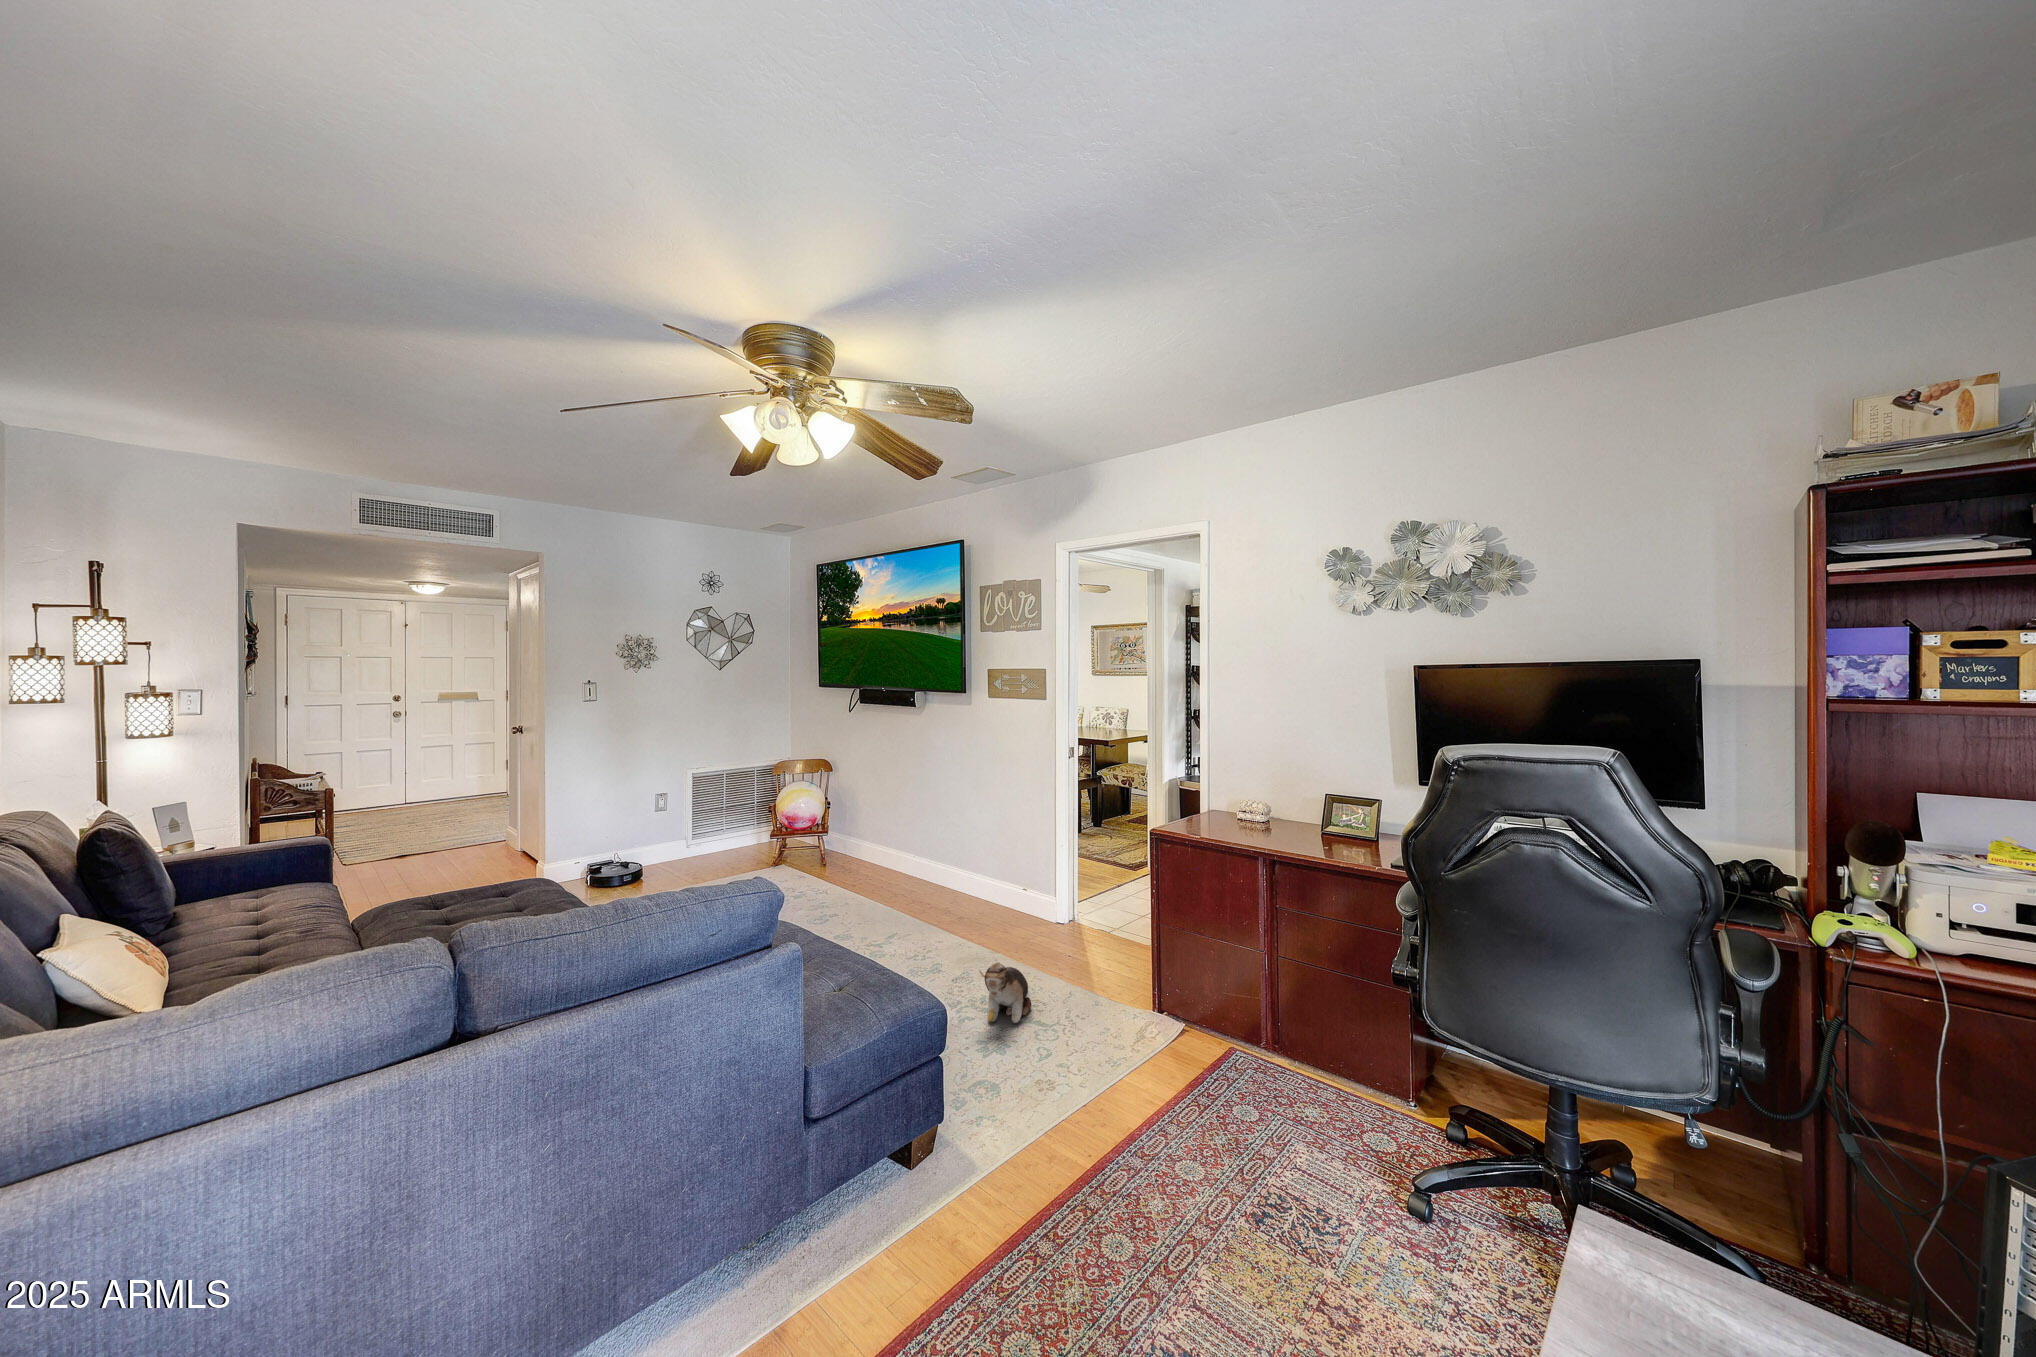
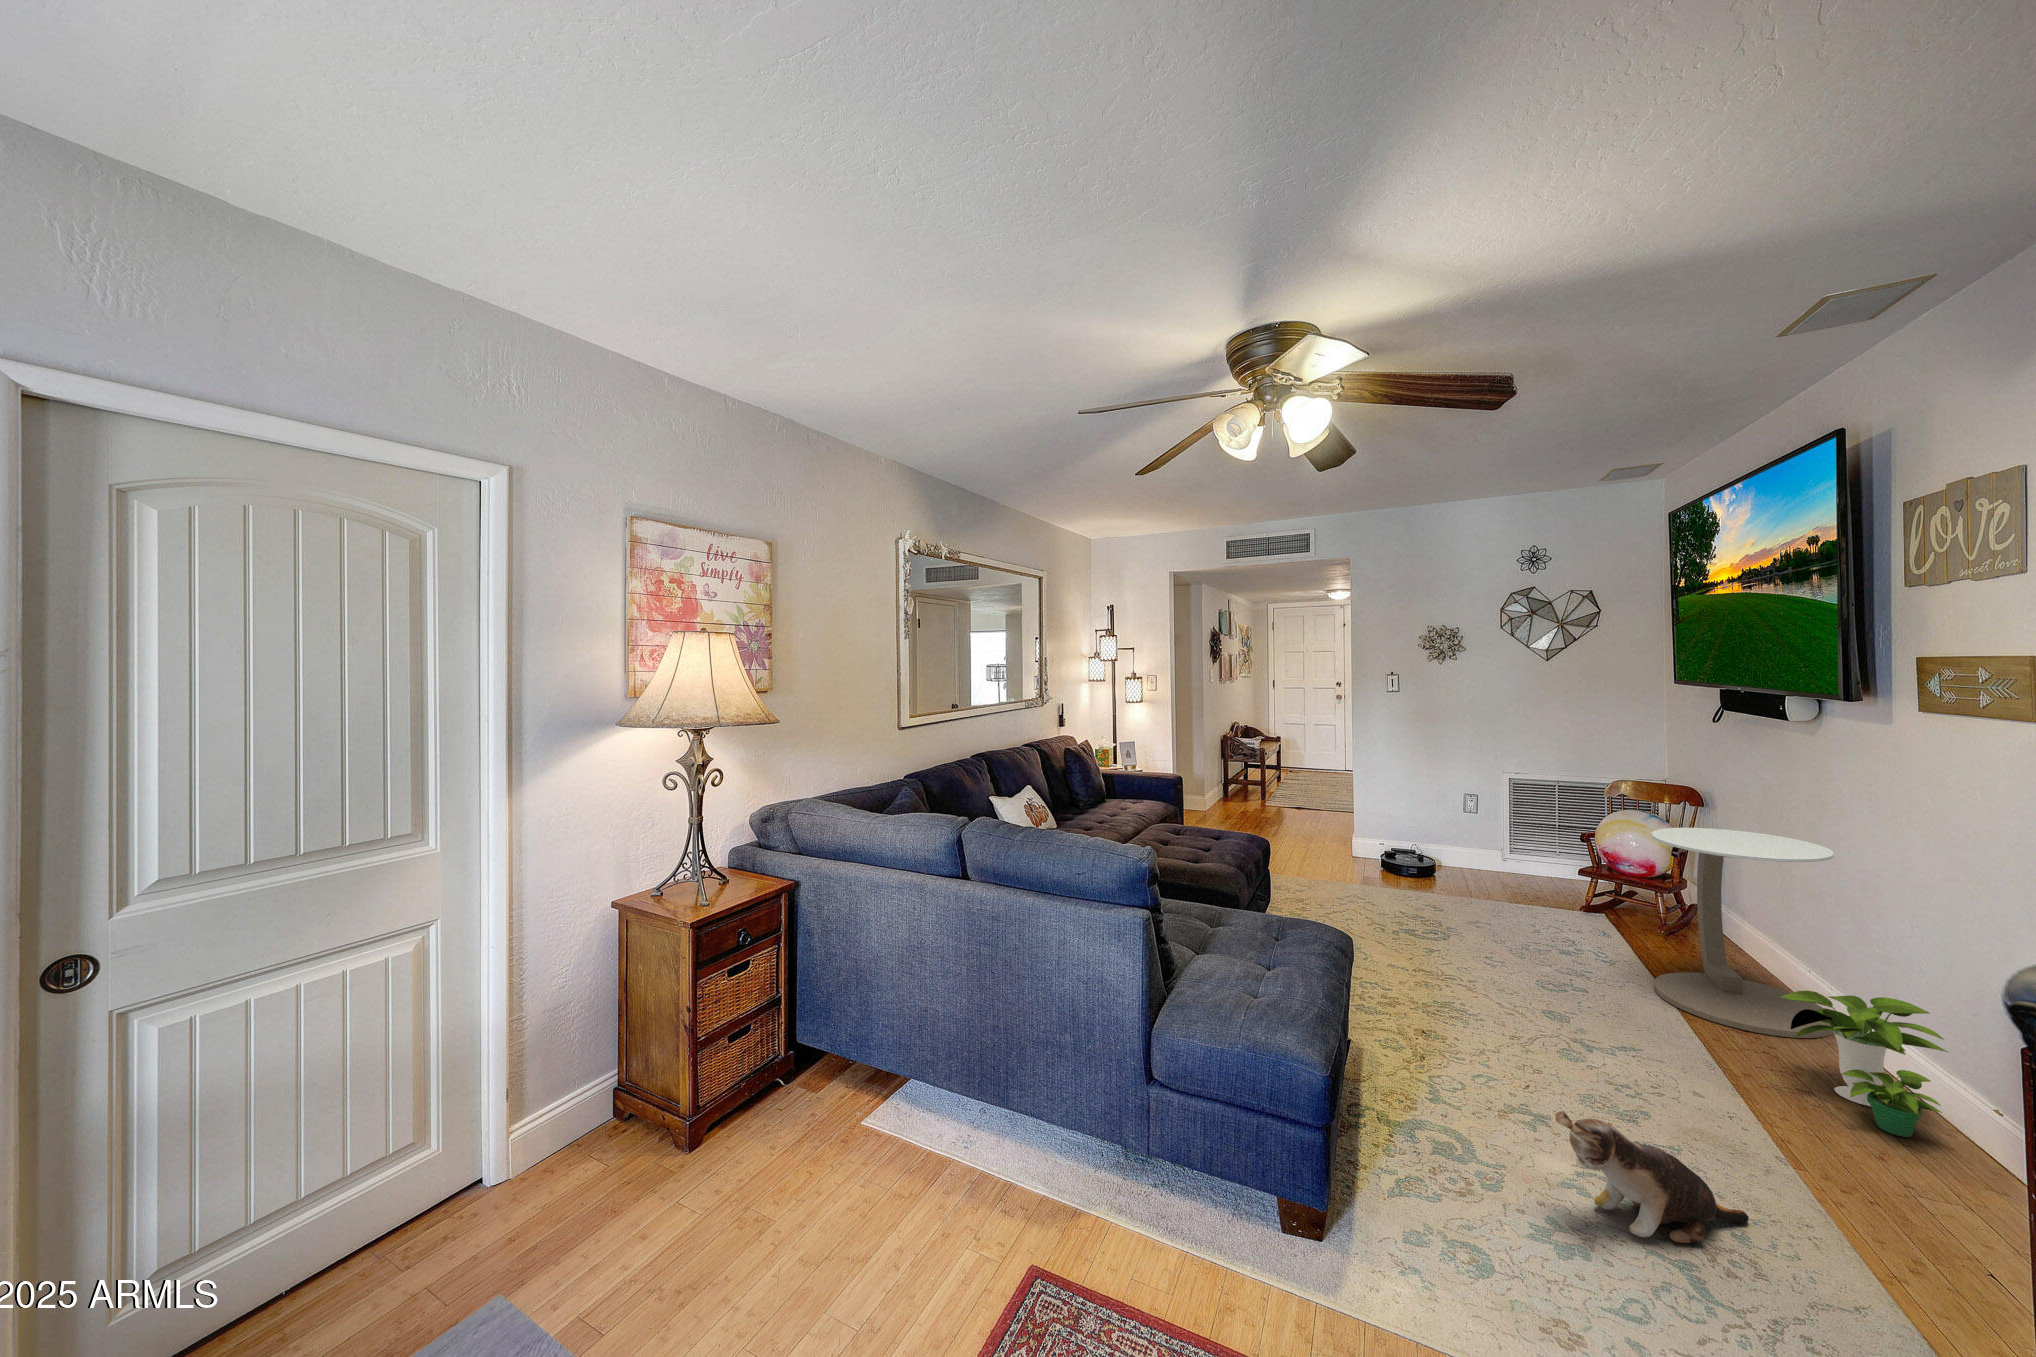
side table: none [862,782,946,907] -> present [1651,828,1834,1038]
potted plant: none [955,854,1024,924] -> present [1780,991,1947,1137]

